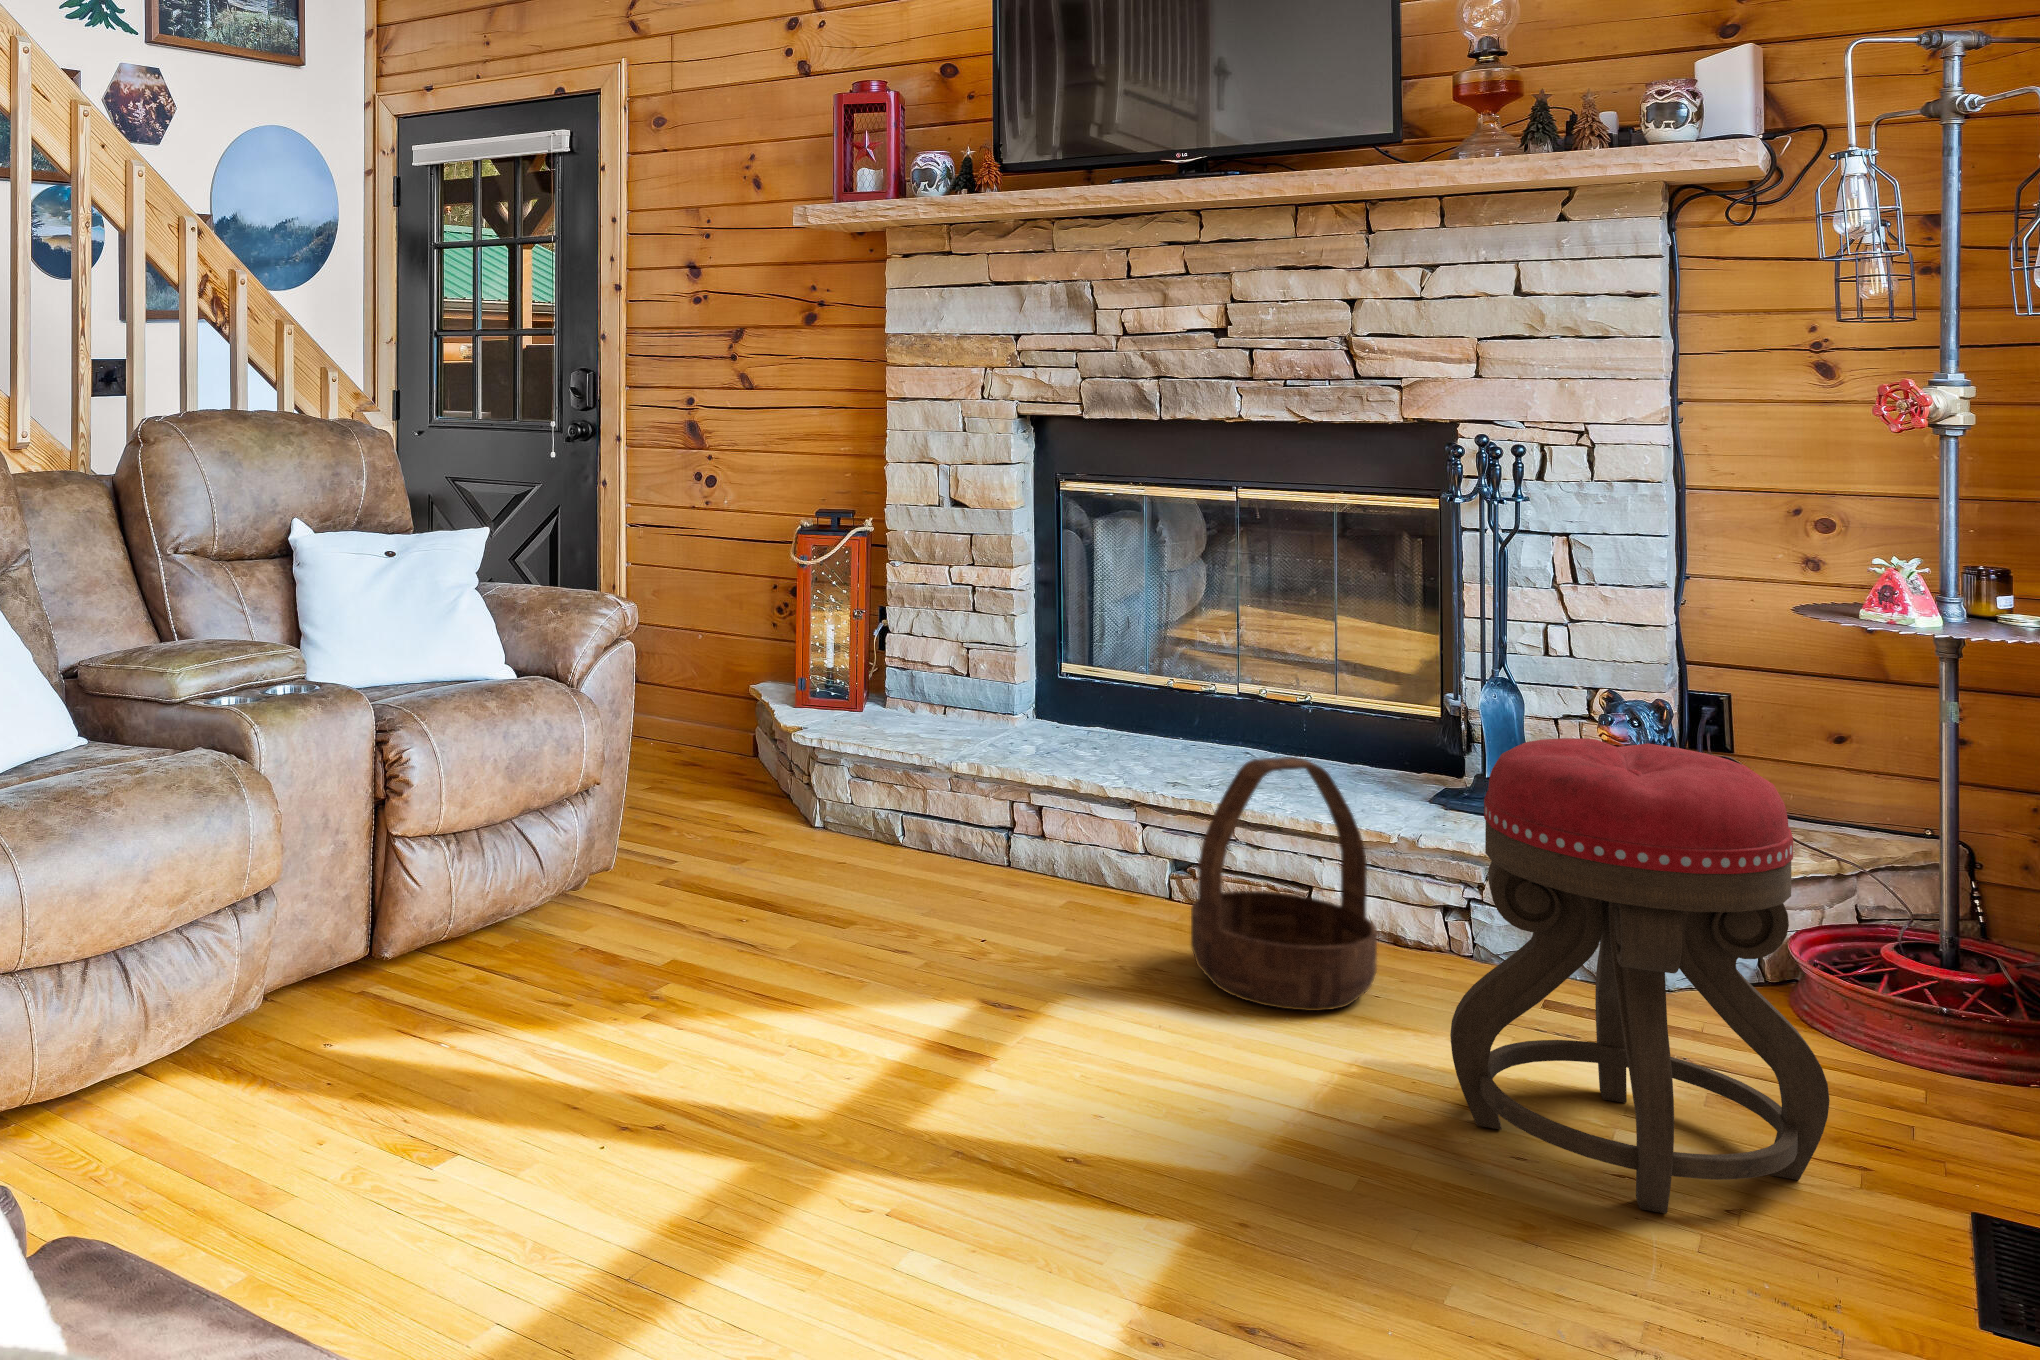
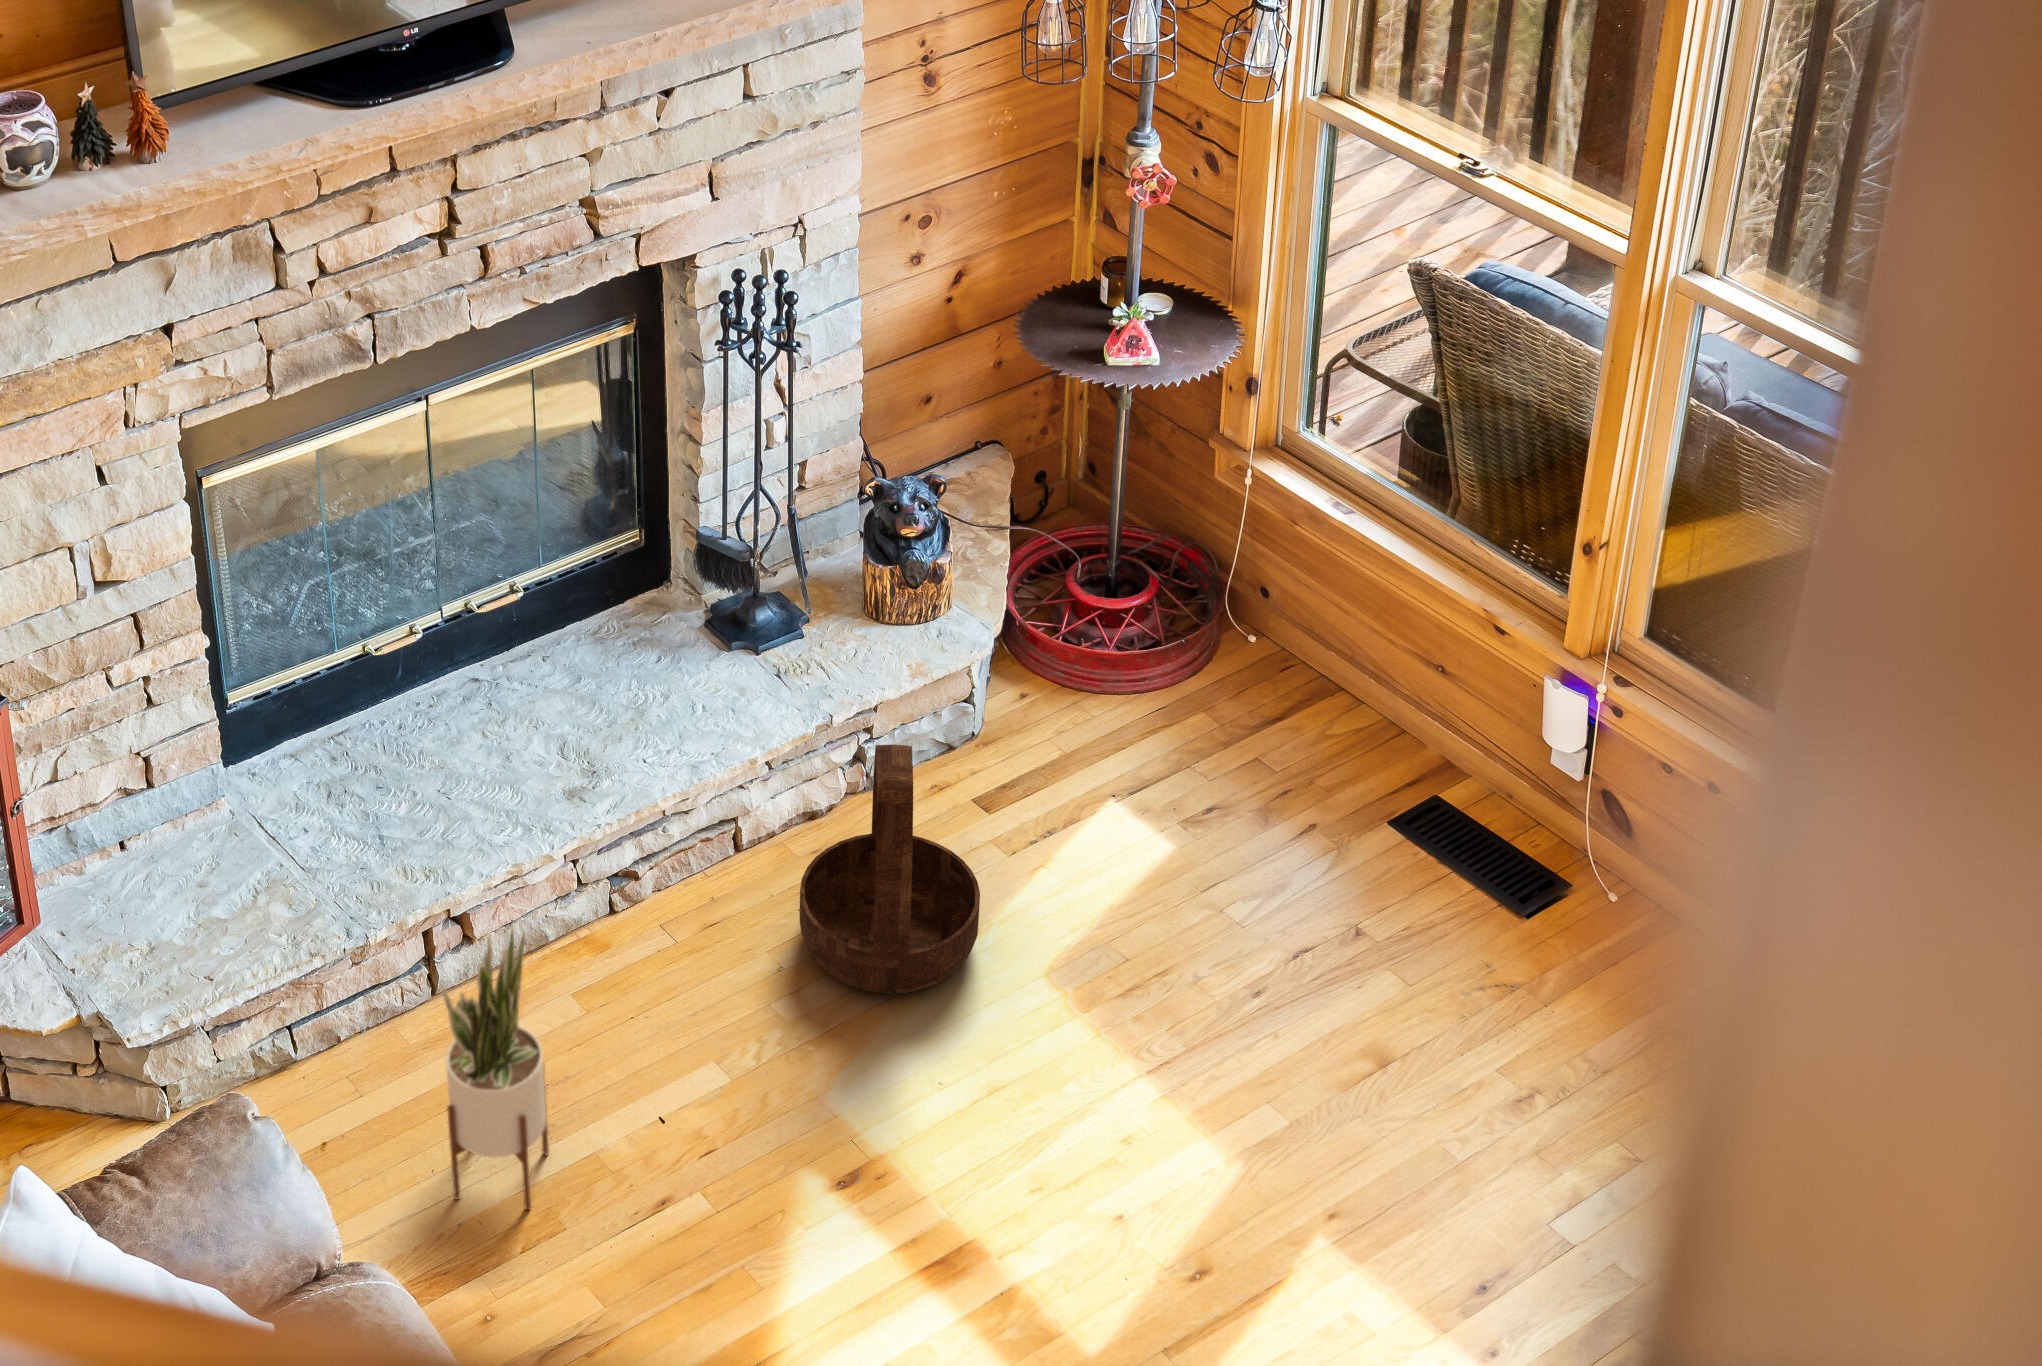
potted plant: none [807,657,915,913] -> present [441,929,549,1210]
ottoman: present [1450,738,1830,1214] -> none [1156,618,1408,983]

